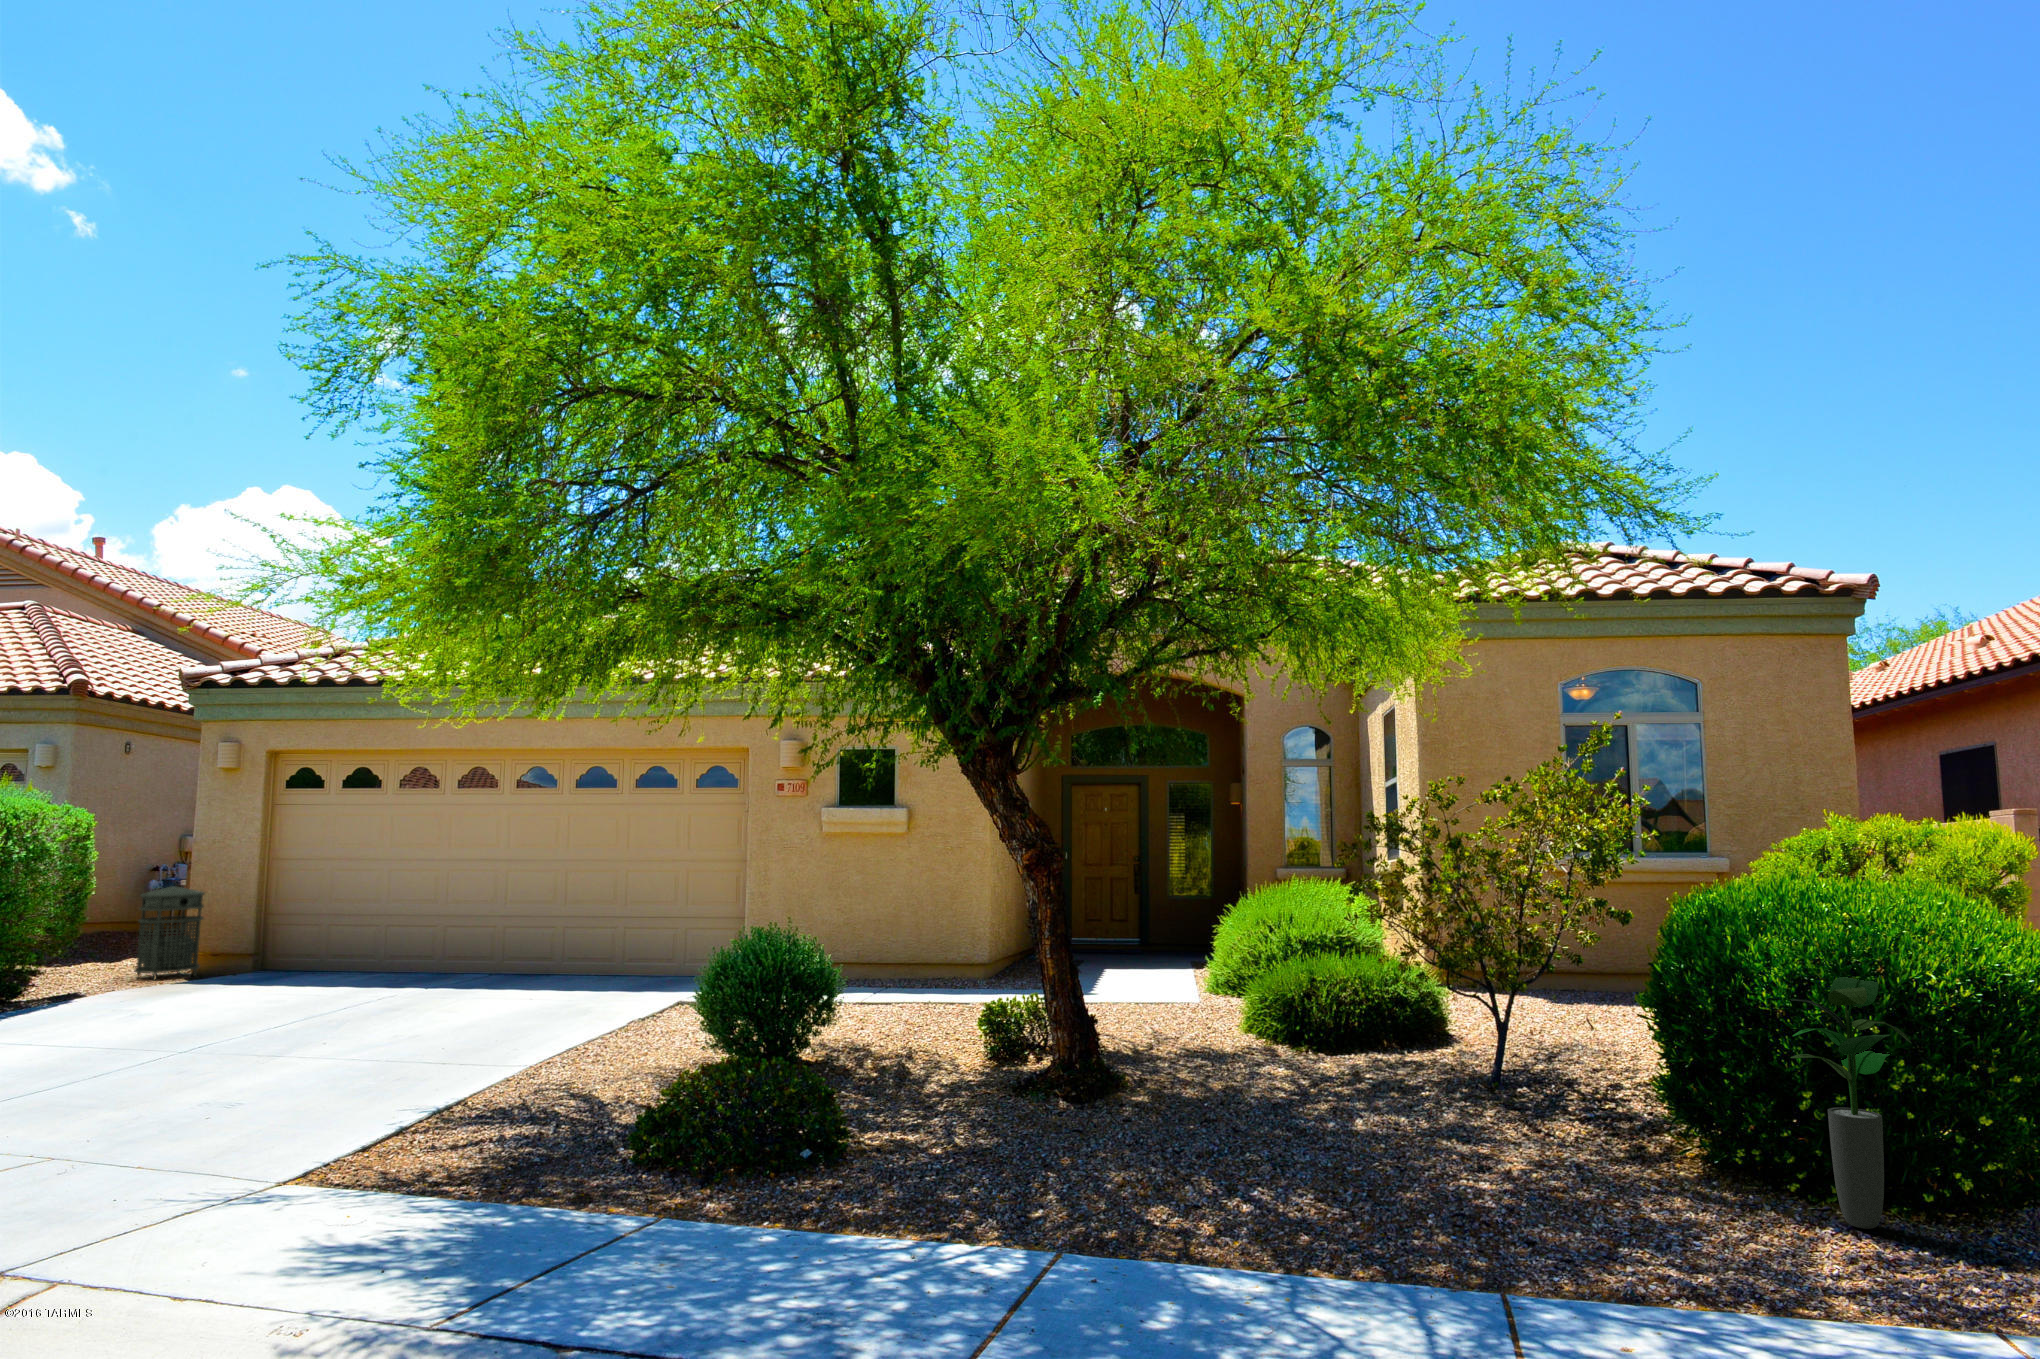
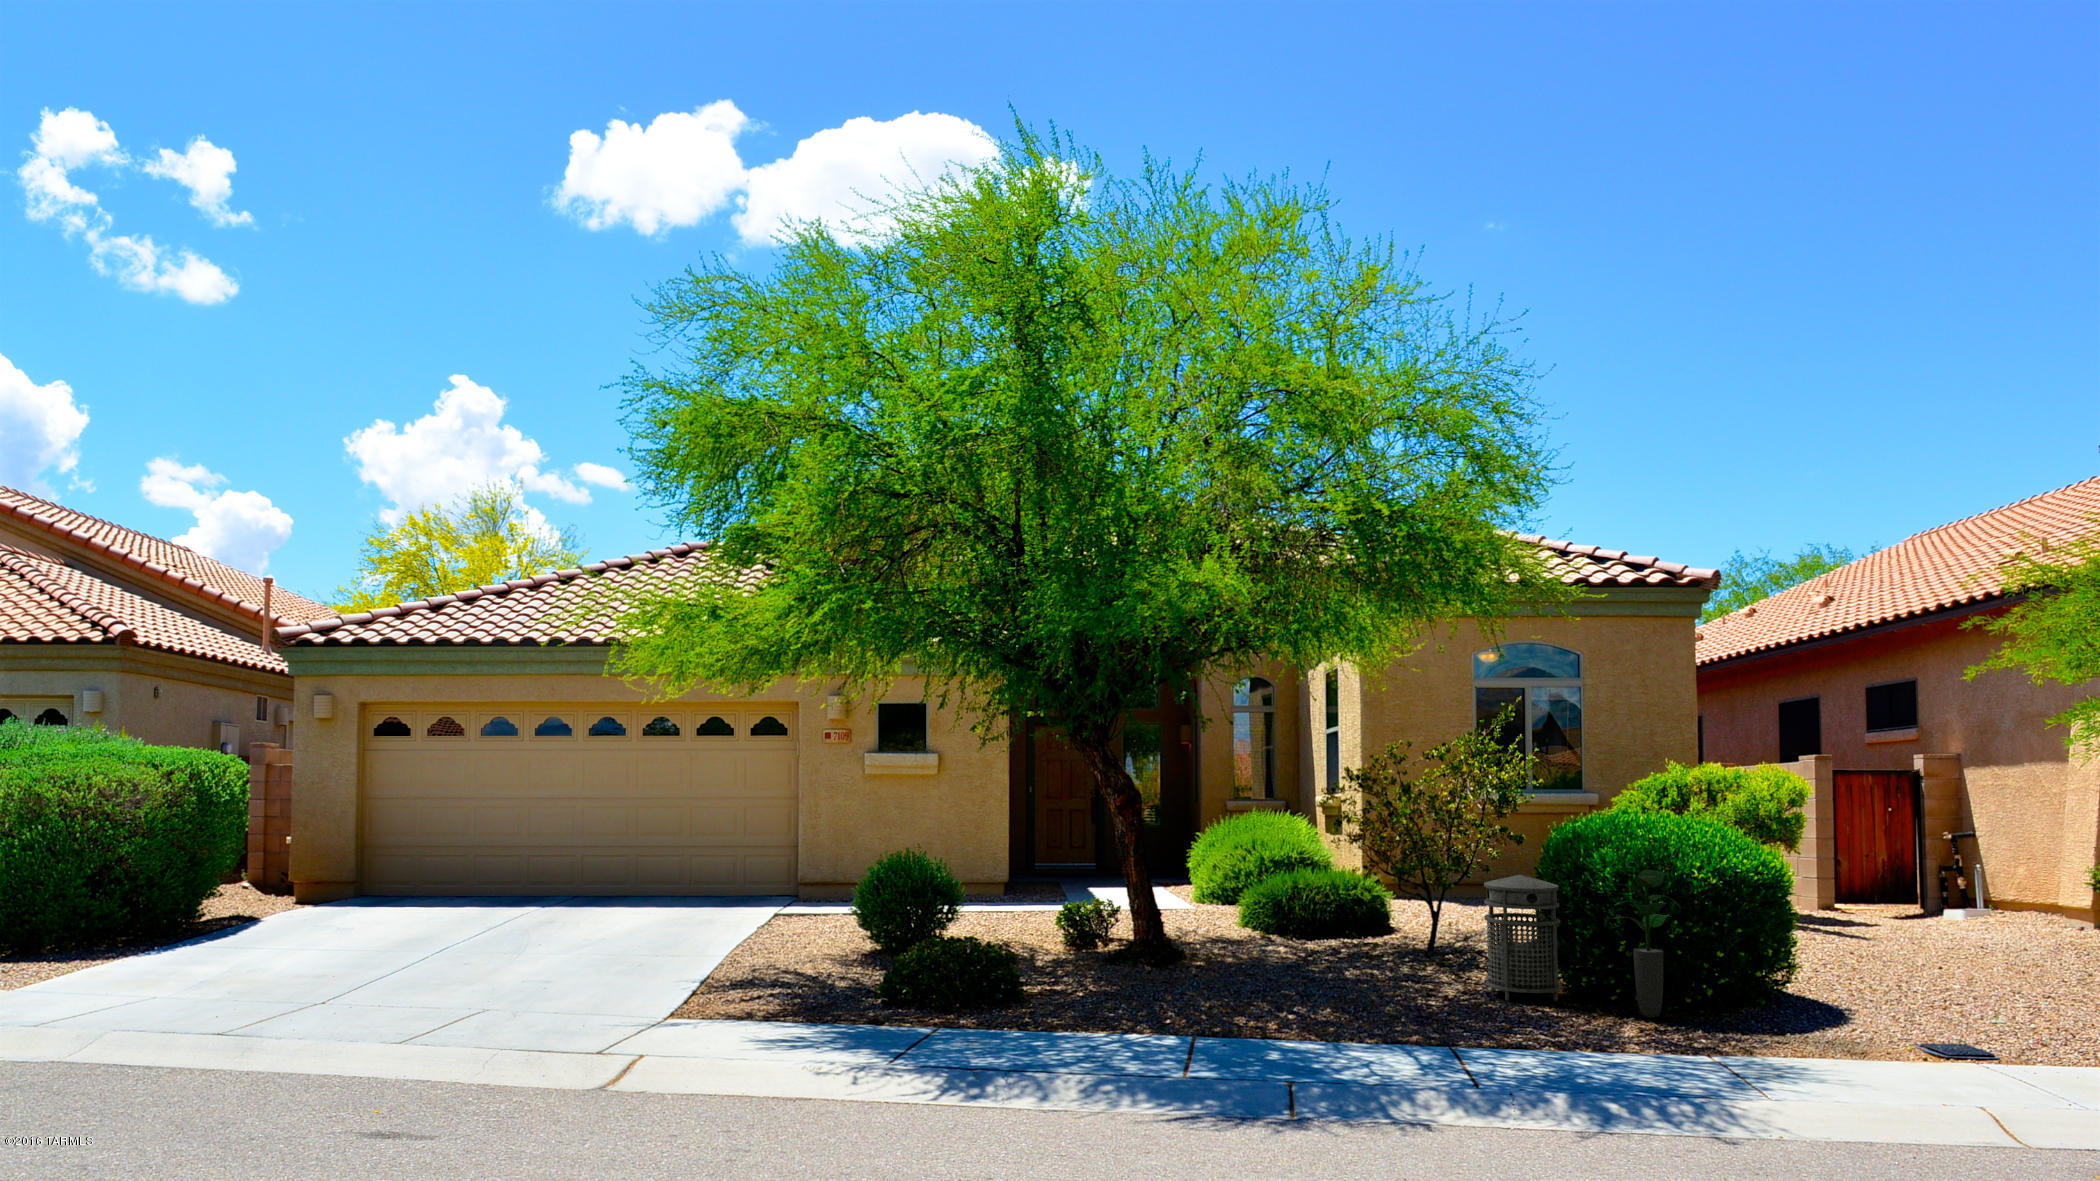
trash can: present [134,886,205,981] -> present [1484,875,1562,1001]

